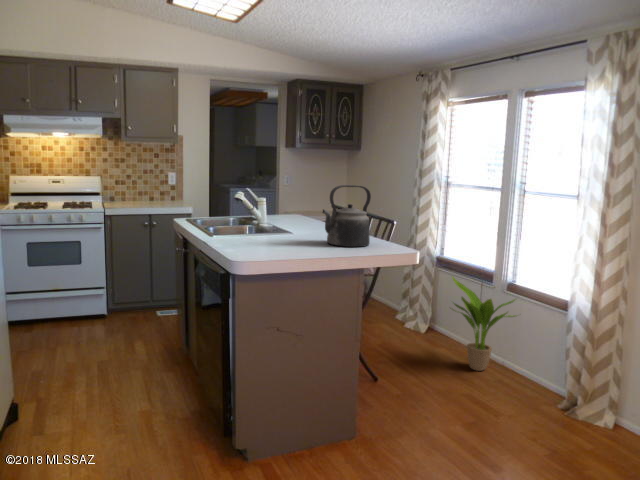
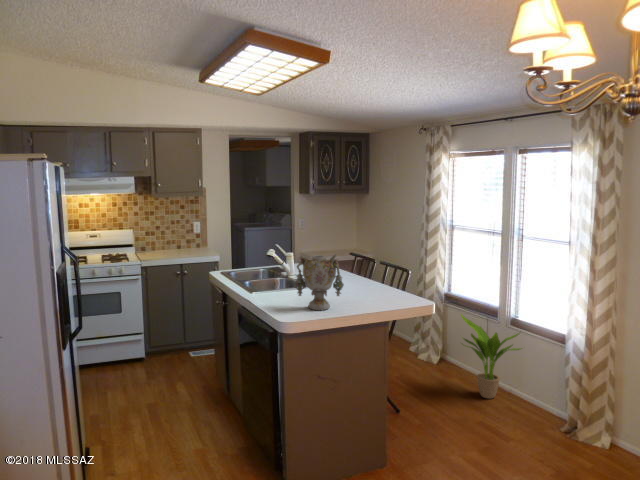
kettle: present [323,185,371,247] -> none [351,246,392,300]
vase: none [254,187,312,252] -> present [294,254,344,310]

